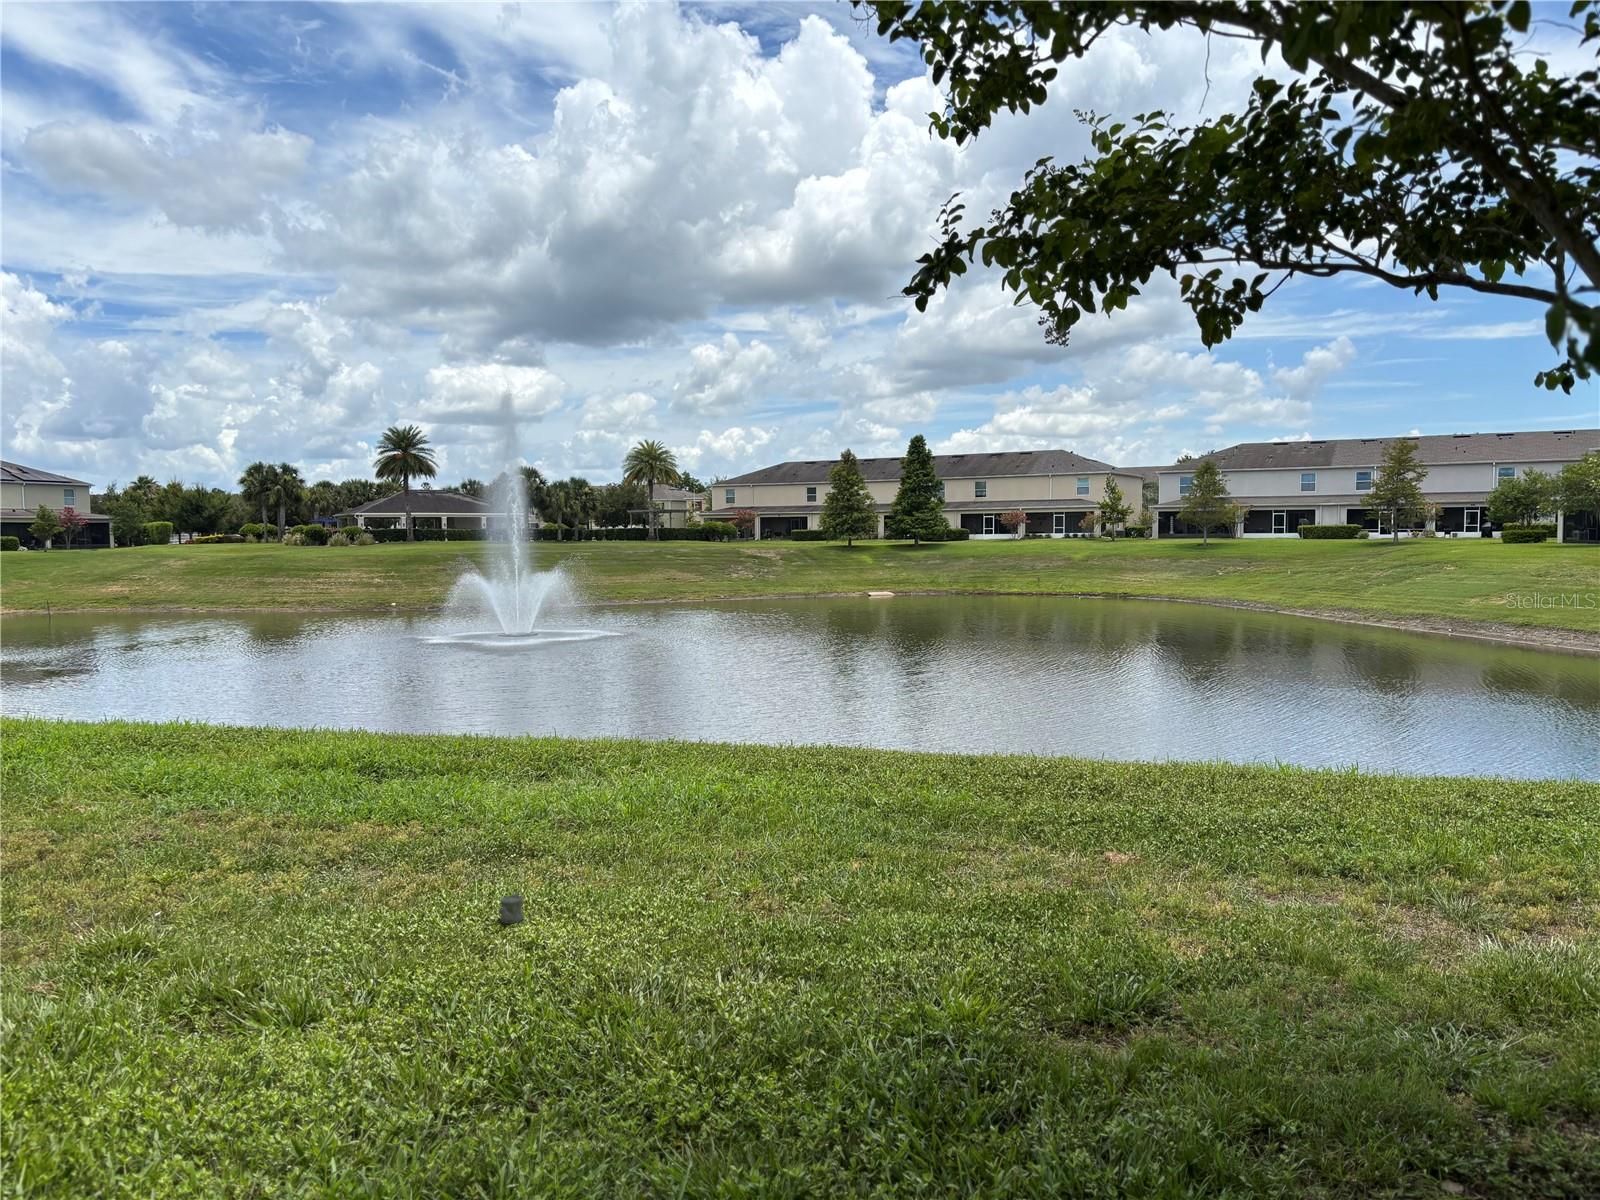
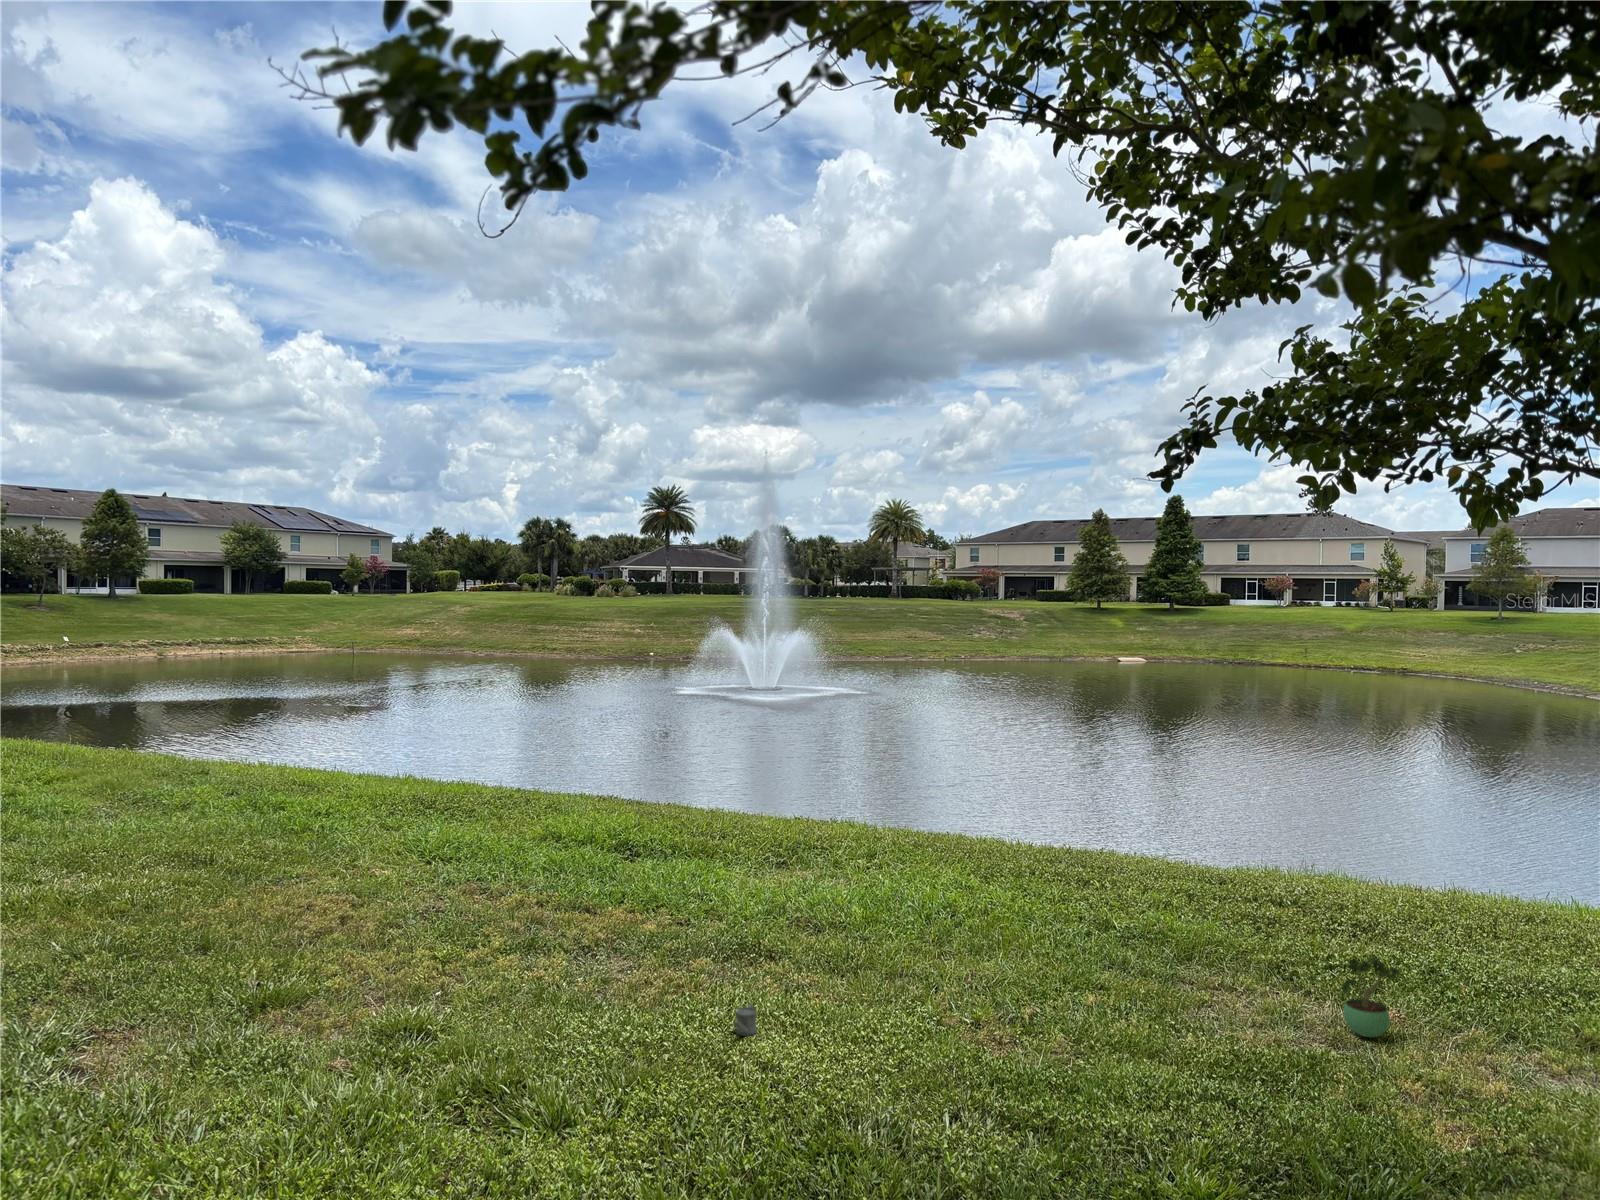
potted plant: none [1074,805,1122,879] -> present [1341,955,1399,1037]

